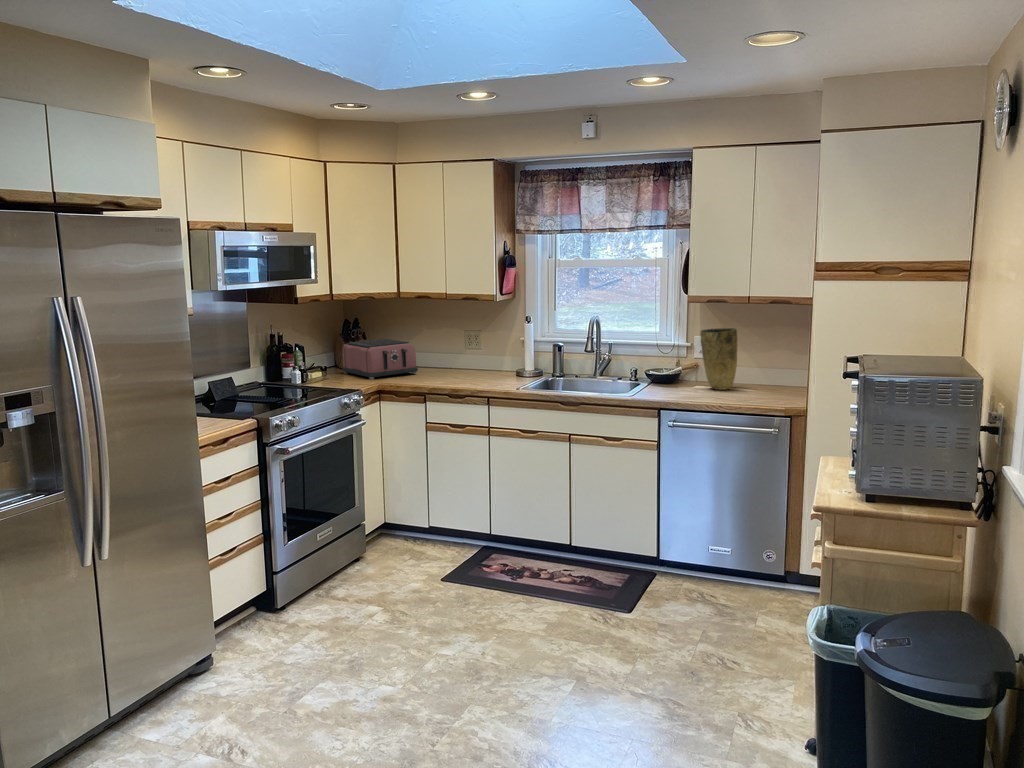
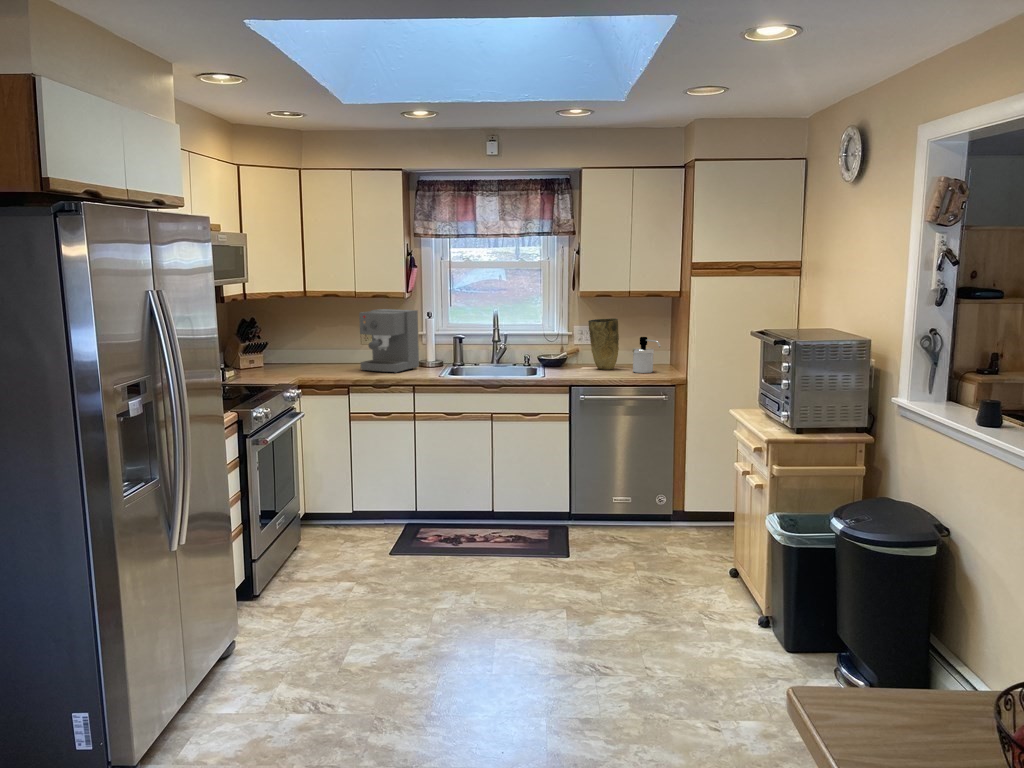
coffee maker: none [445,312,510,382] -> present [359,309,419,373]
toaster: present [342,339,418,380] -> none [250,337,327,375]
soap dispenser: none [747,352,778,397] -> present [632,337,661,373]

